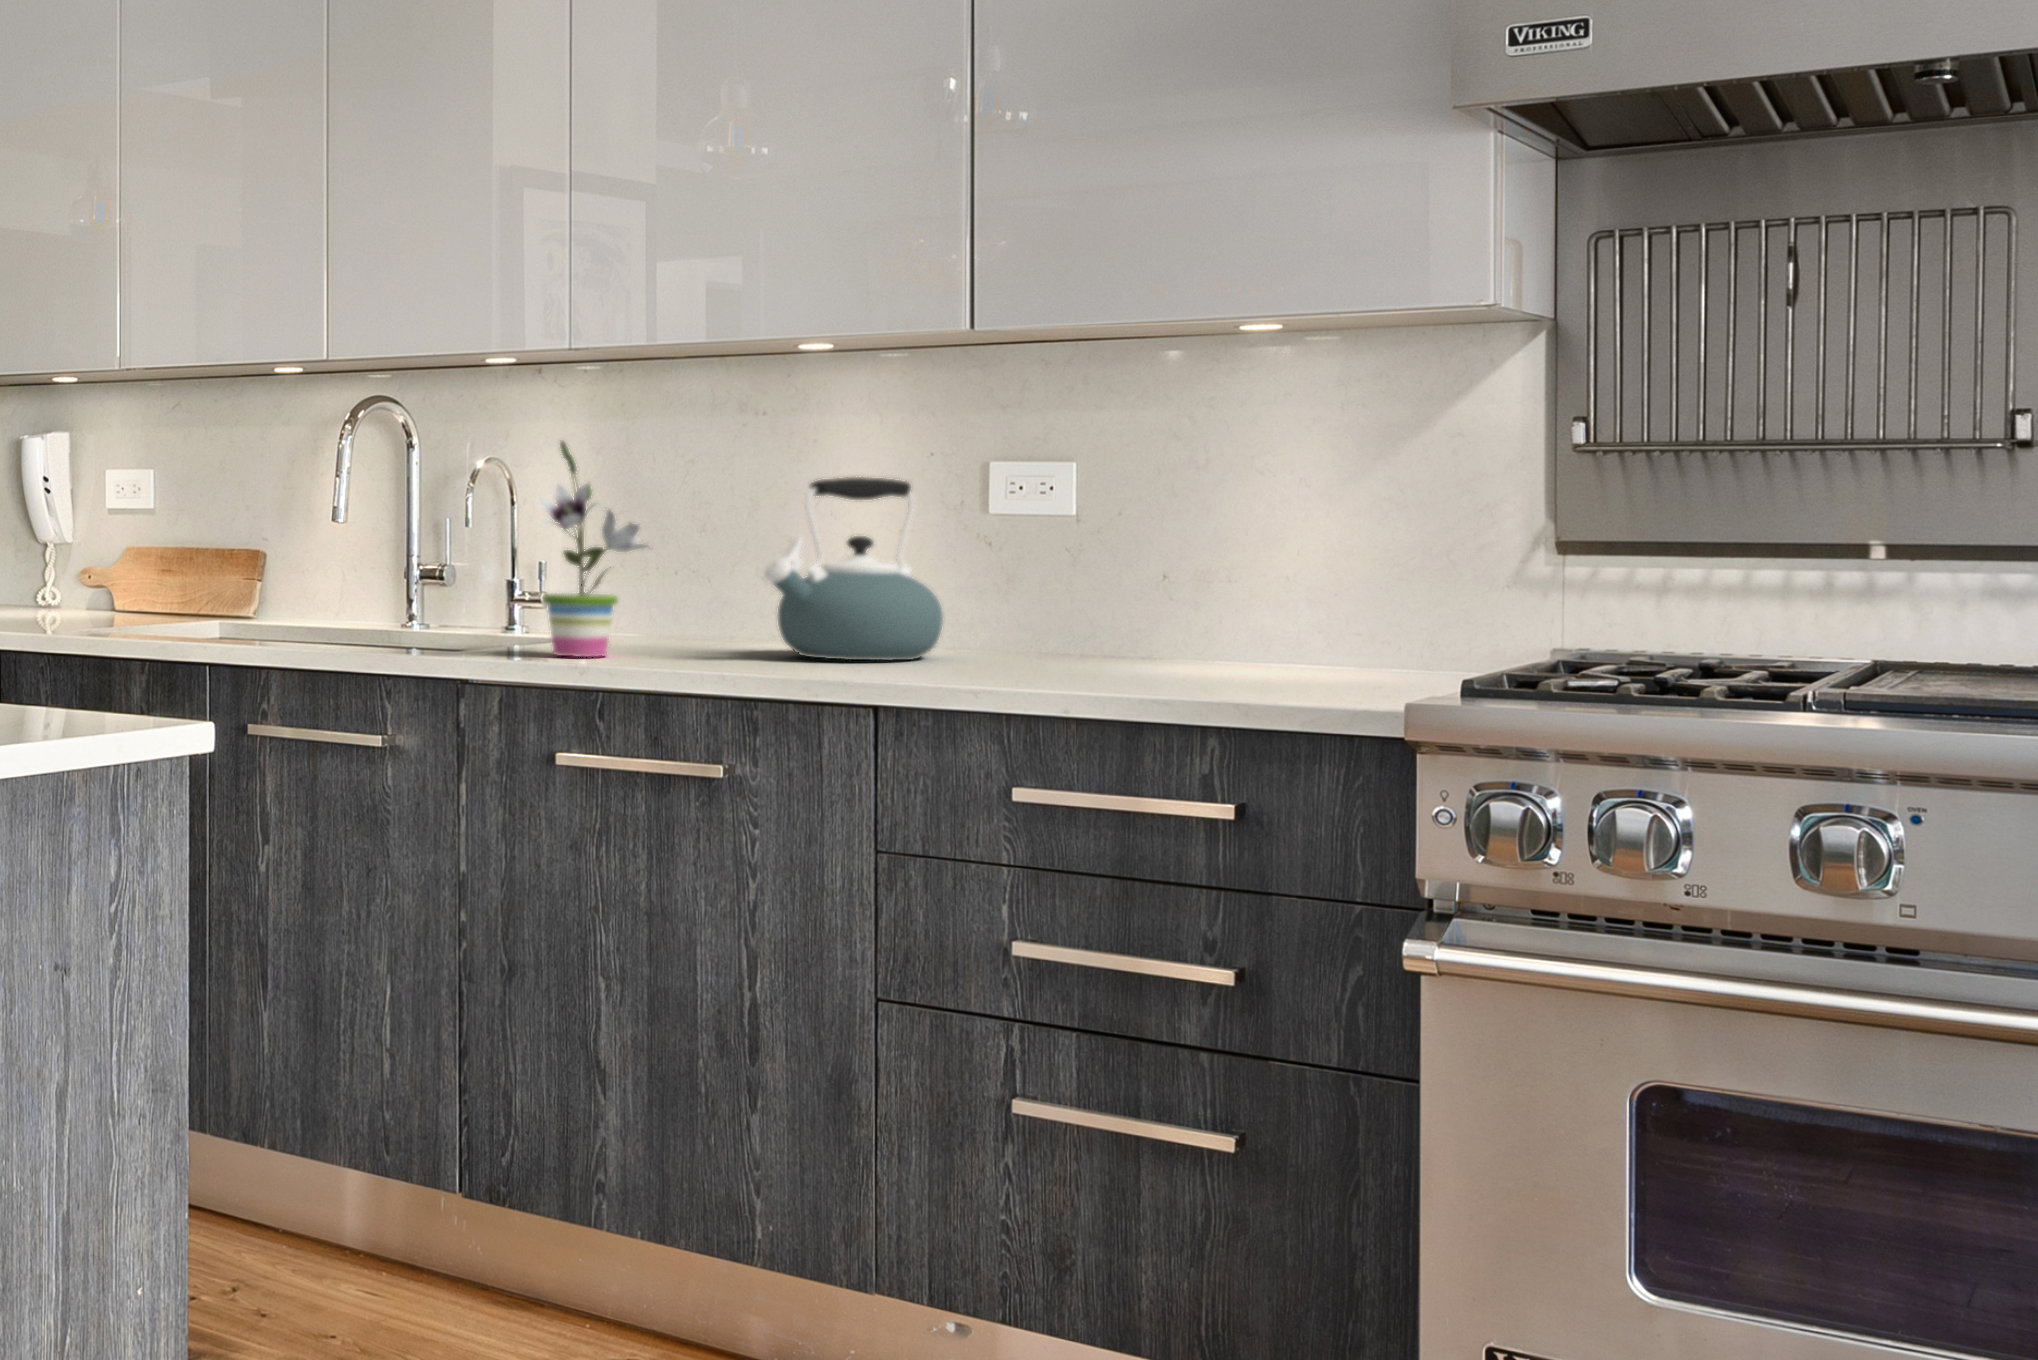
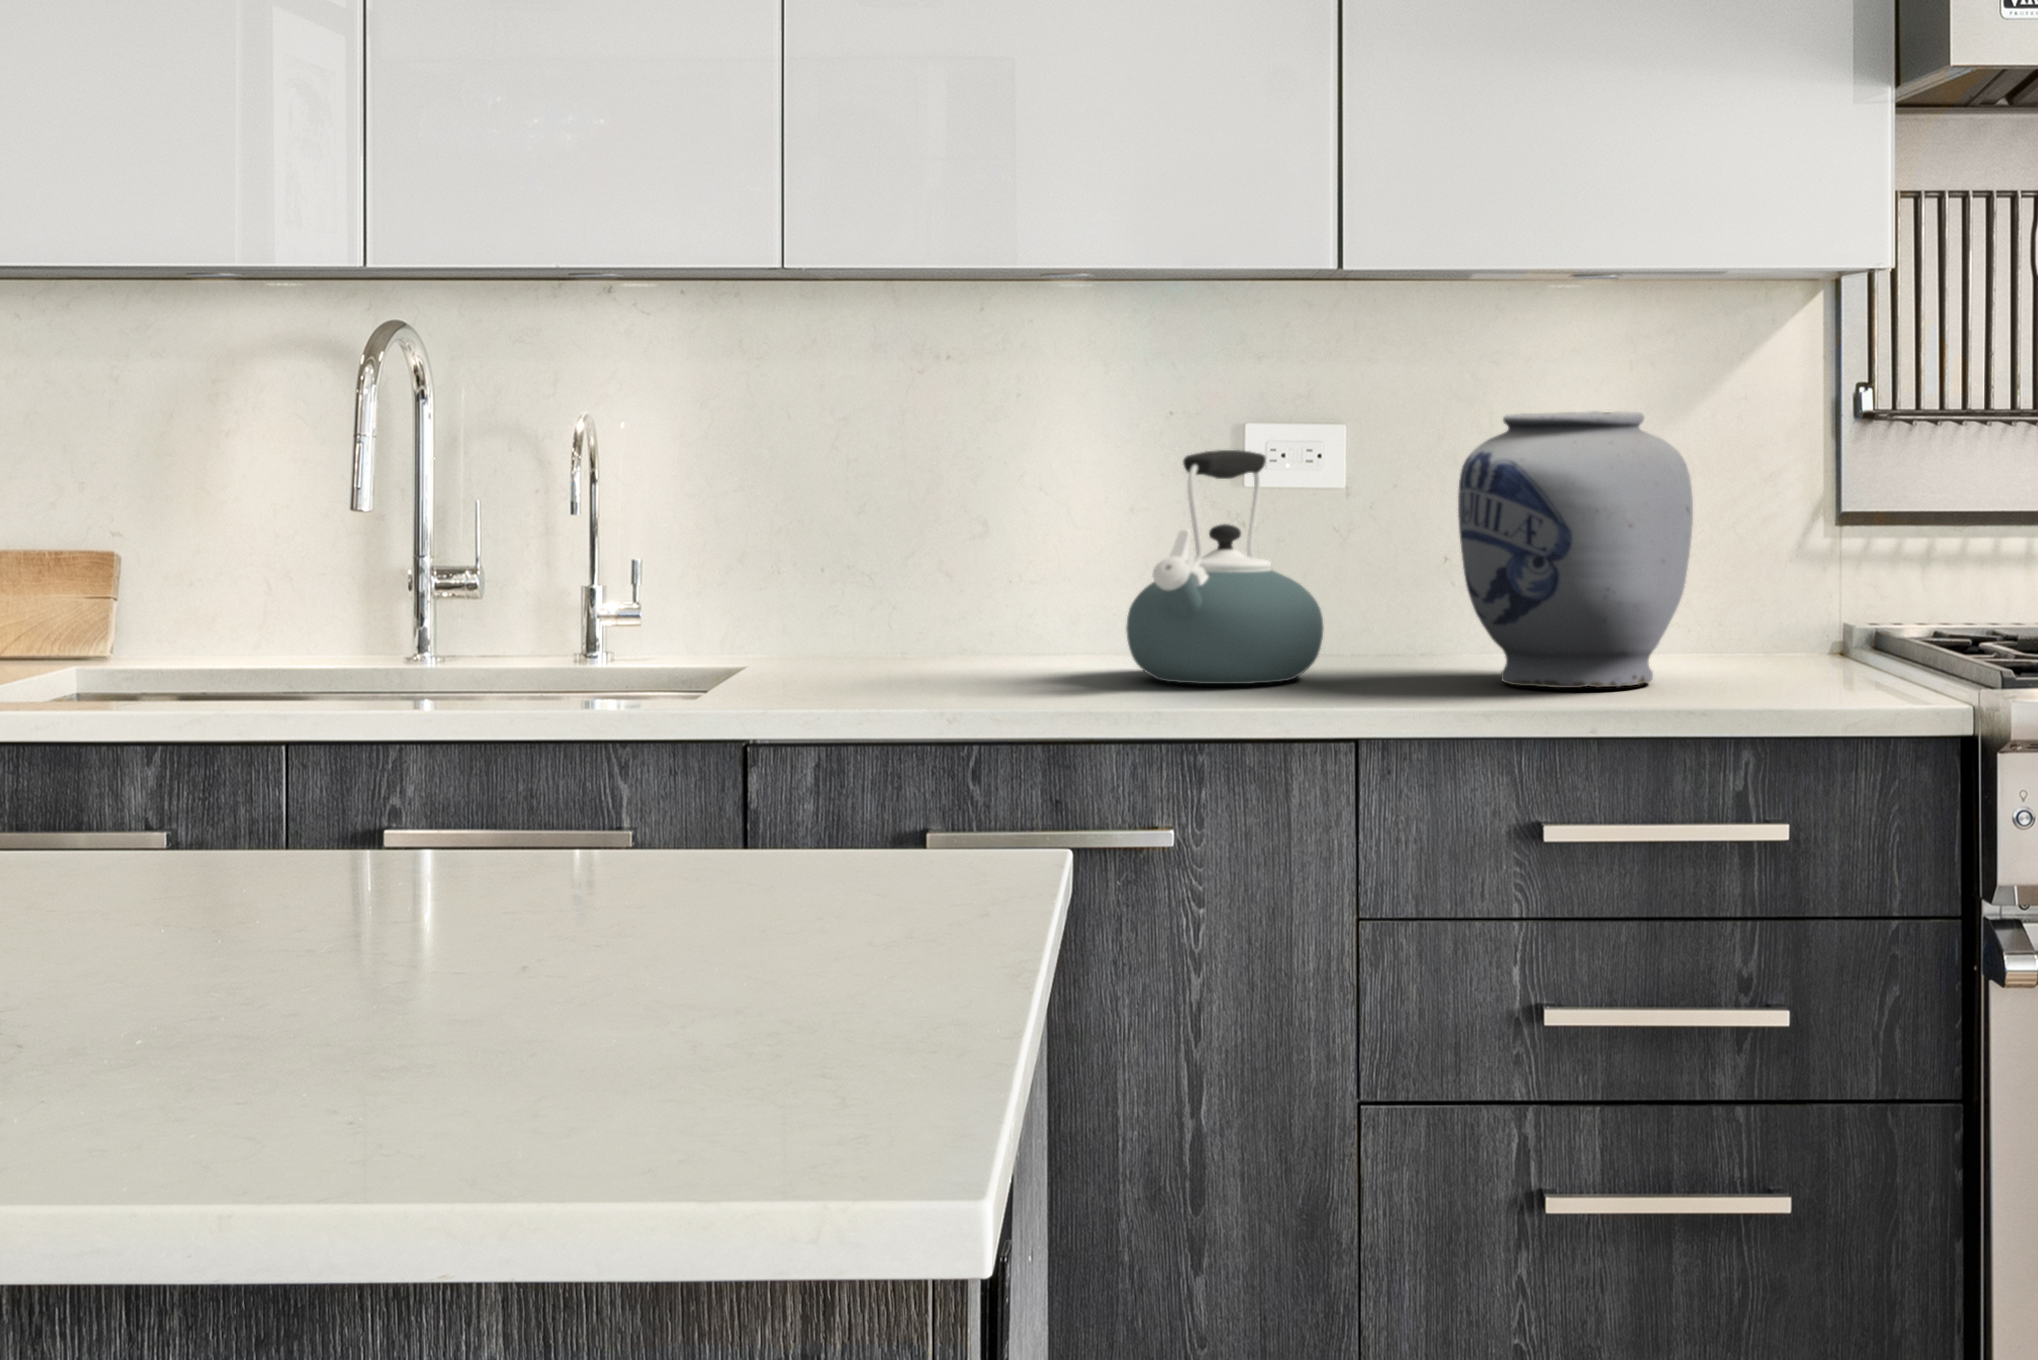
potted plant: present [535,441,646,657] -> none [858,400,988,703]
vase: none [1009,442,1229,676] -> present [1458,411,1693,688]

